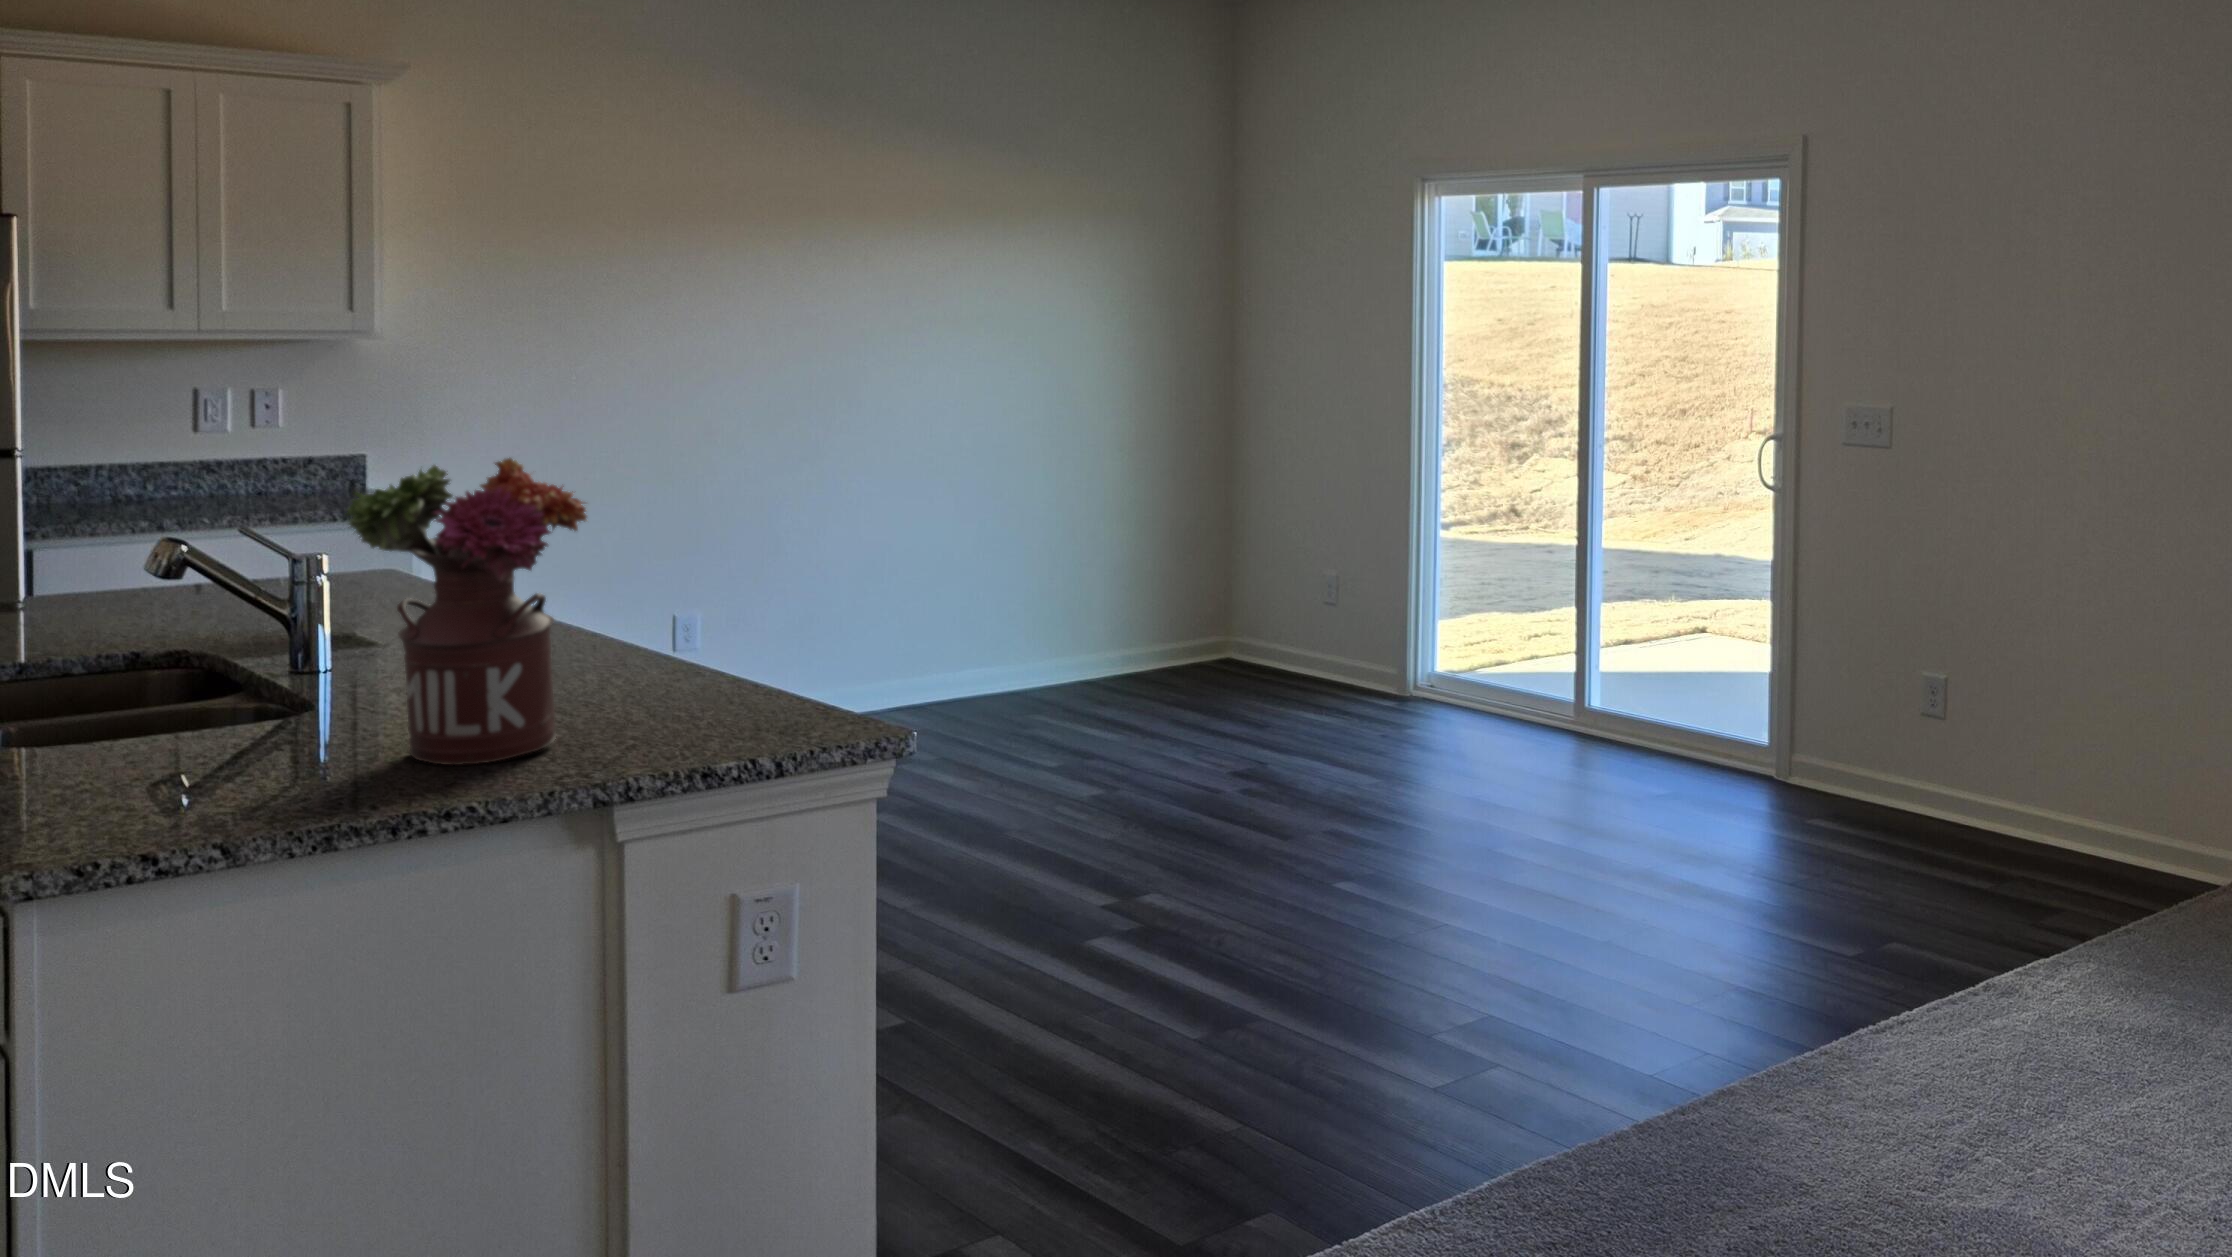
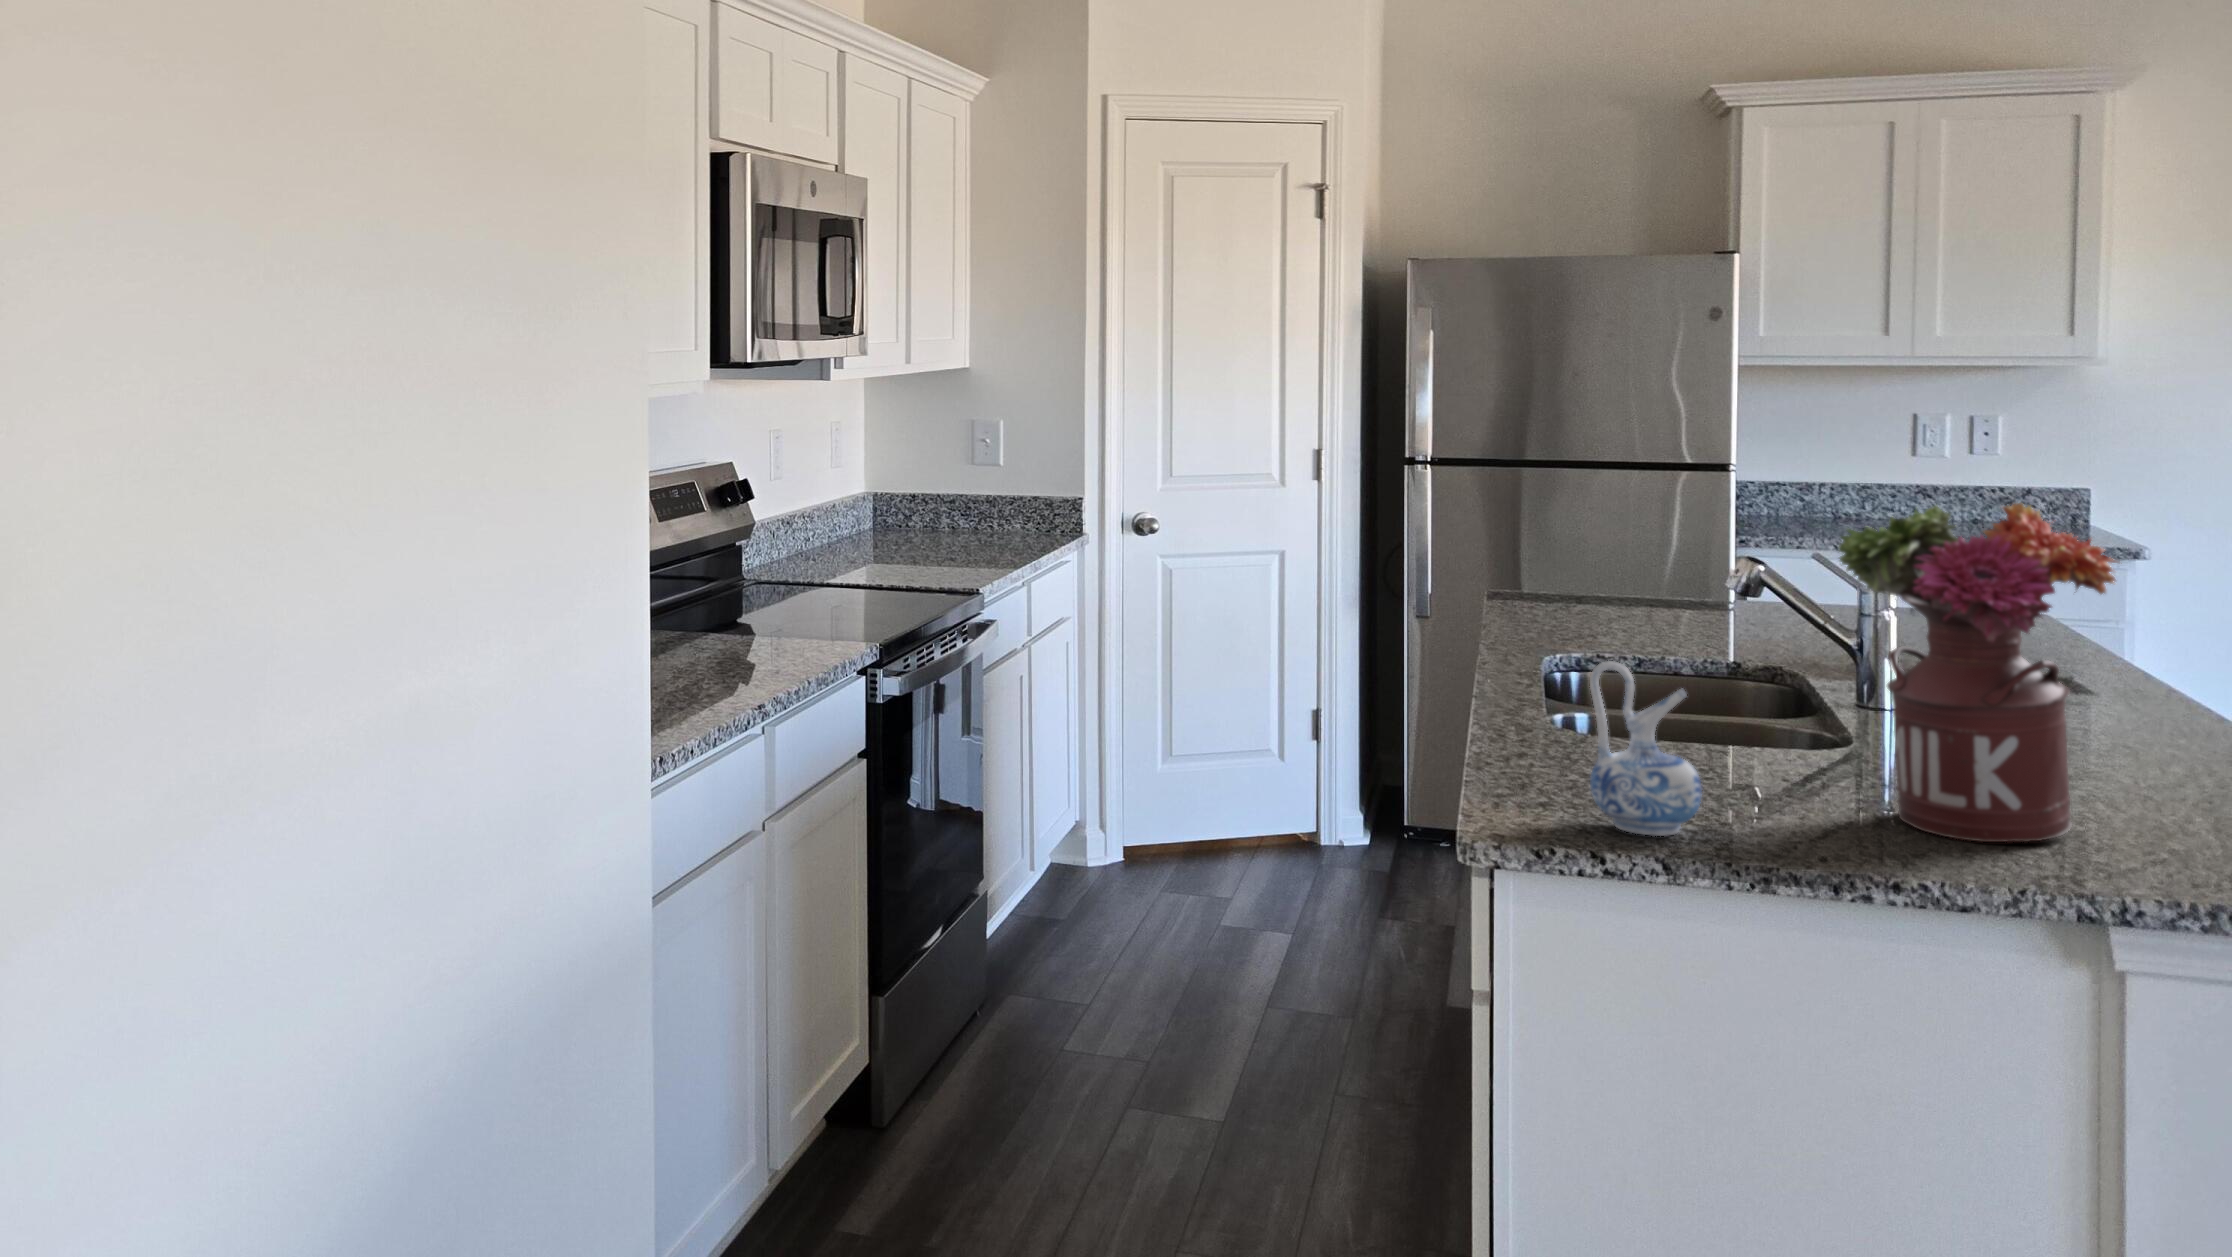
ceramic pitcher: none [112,652,243,830] -> present [1590,661,1702,836]

